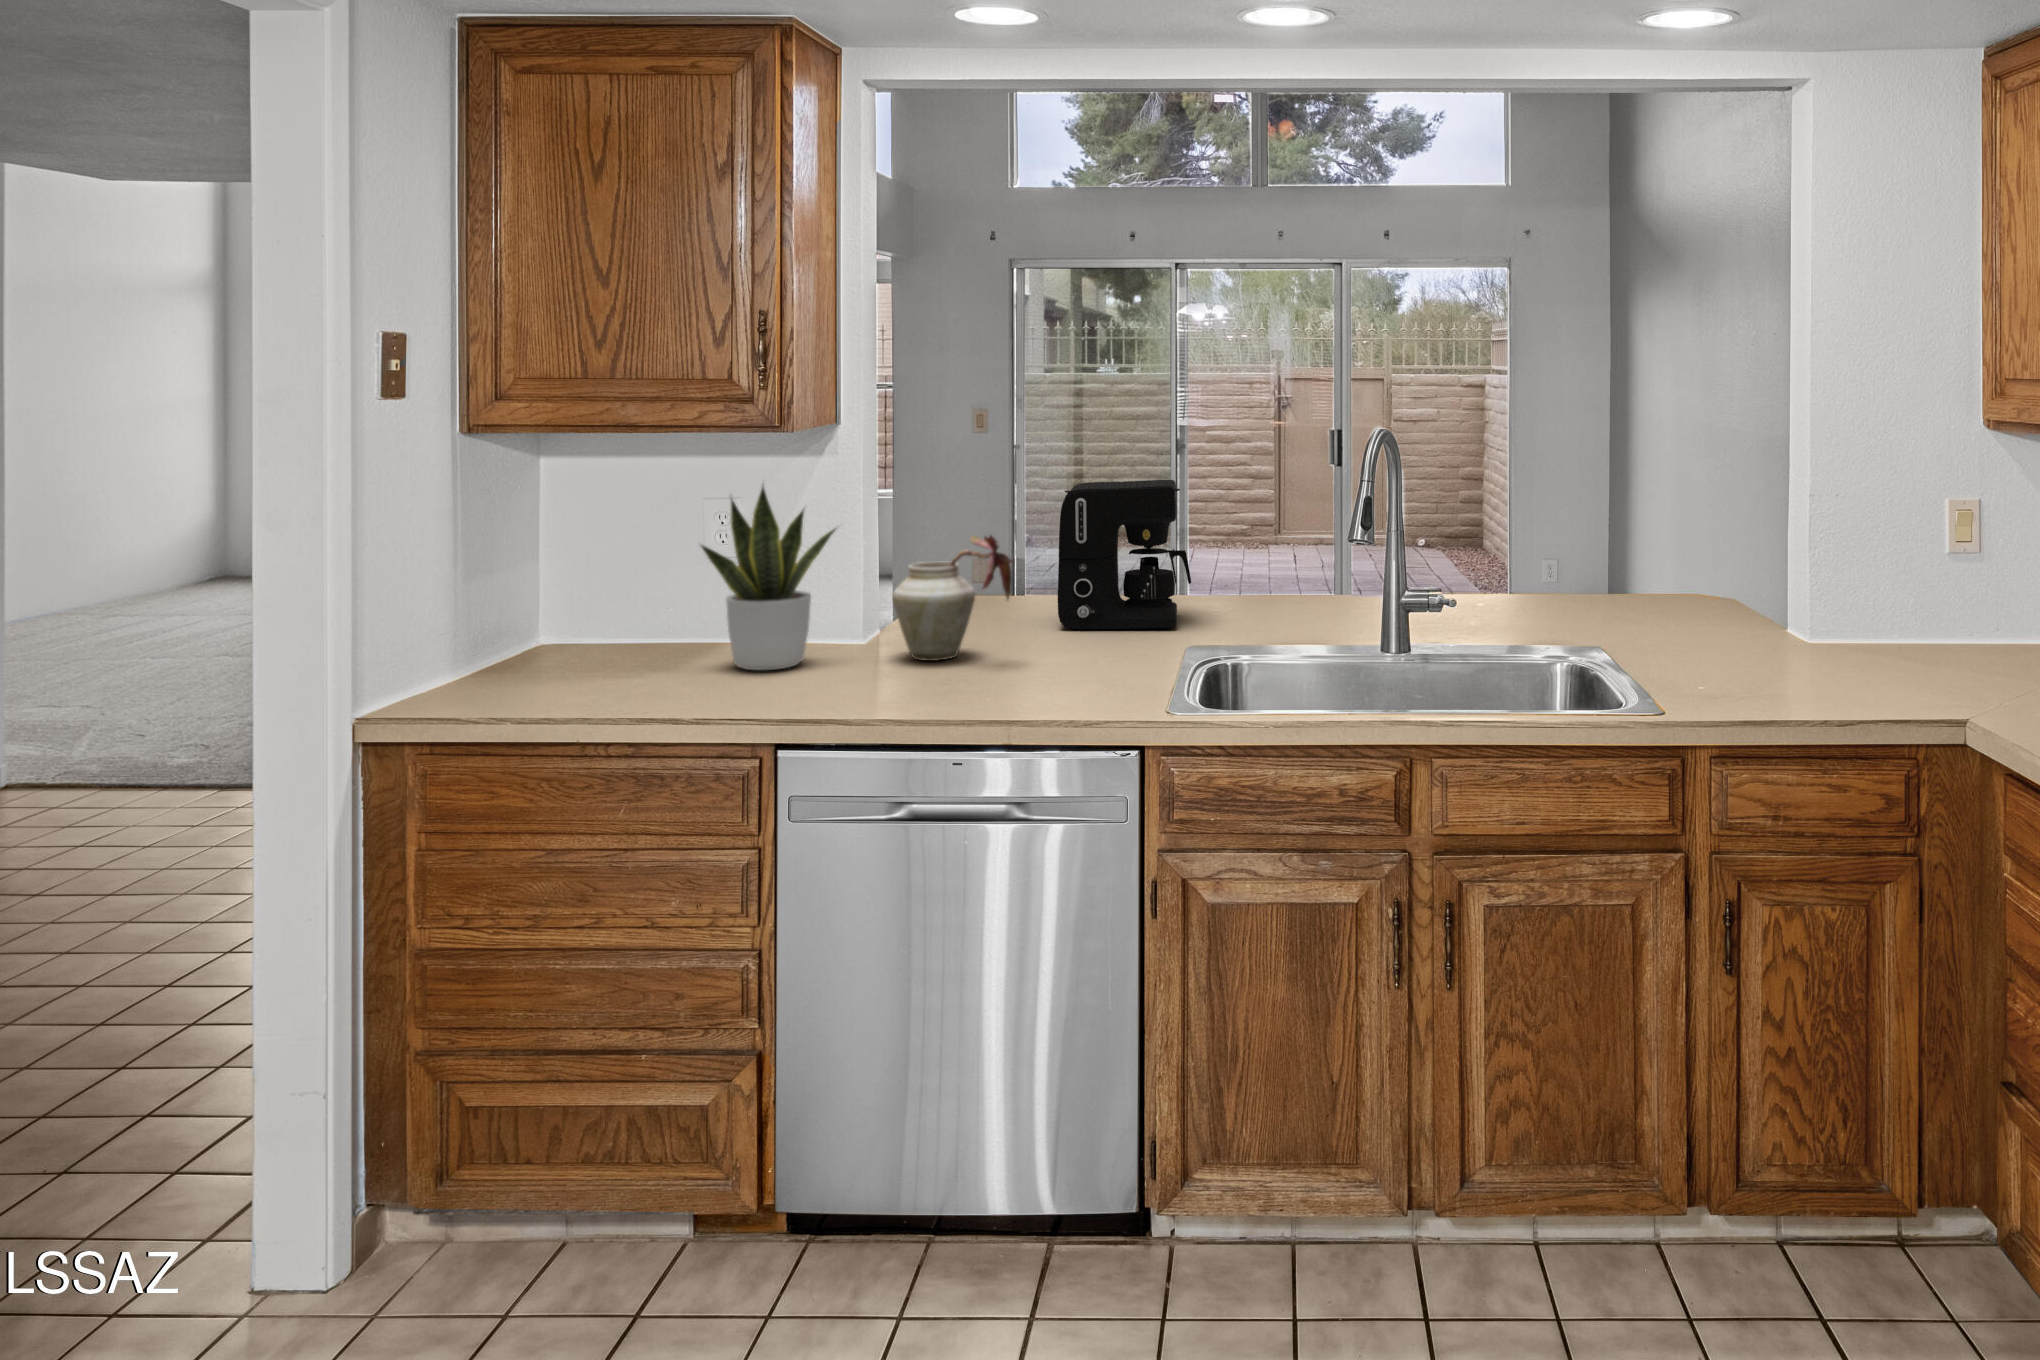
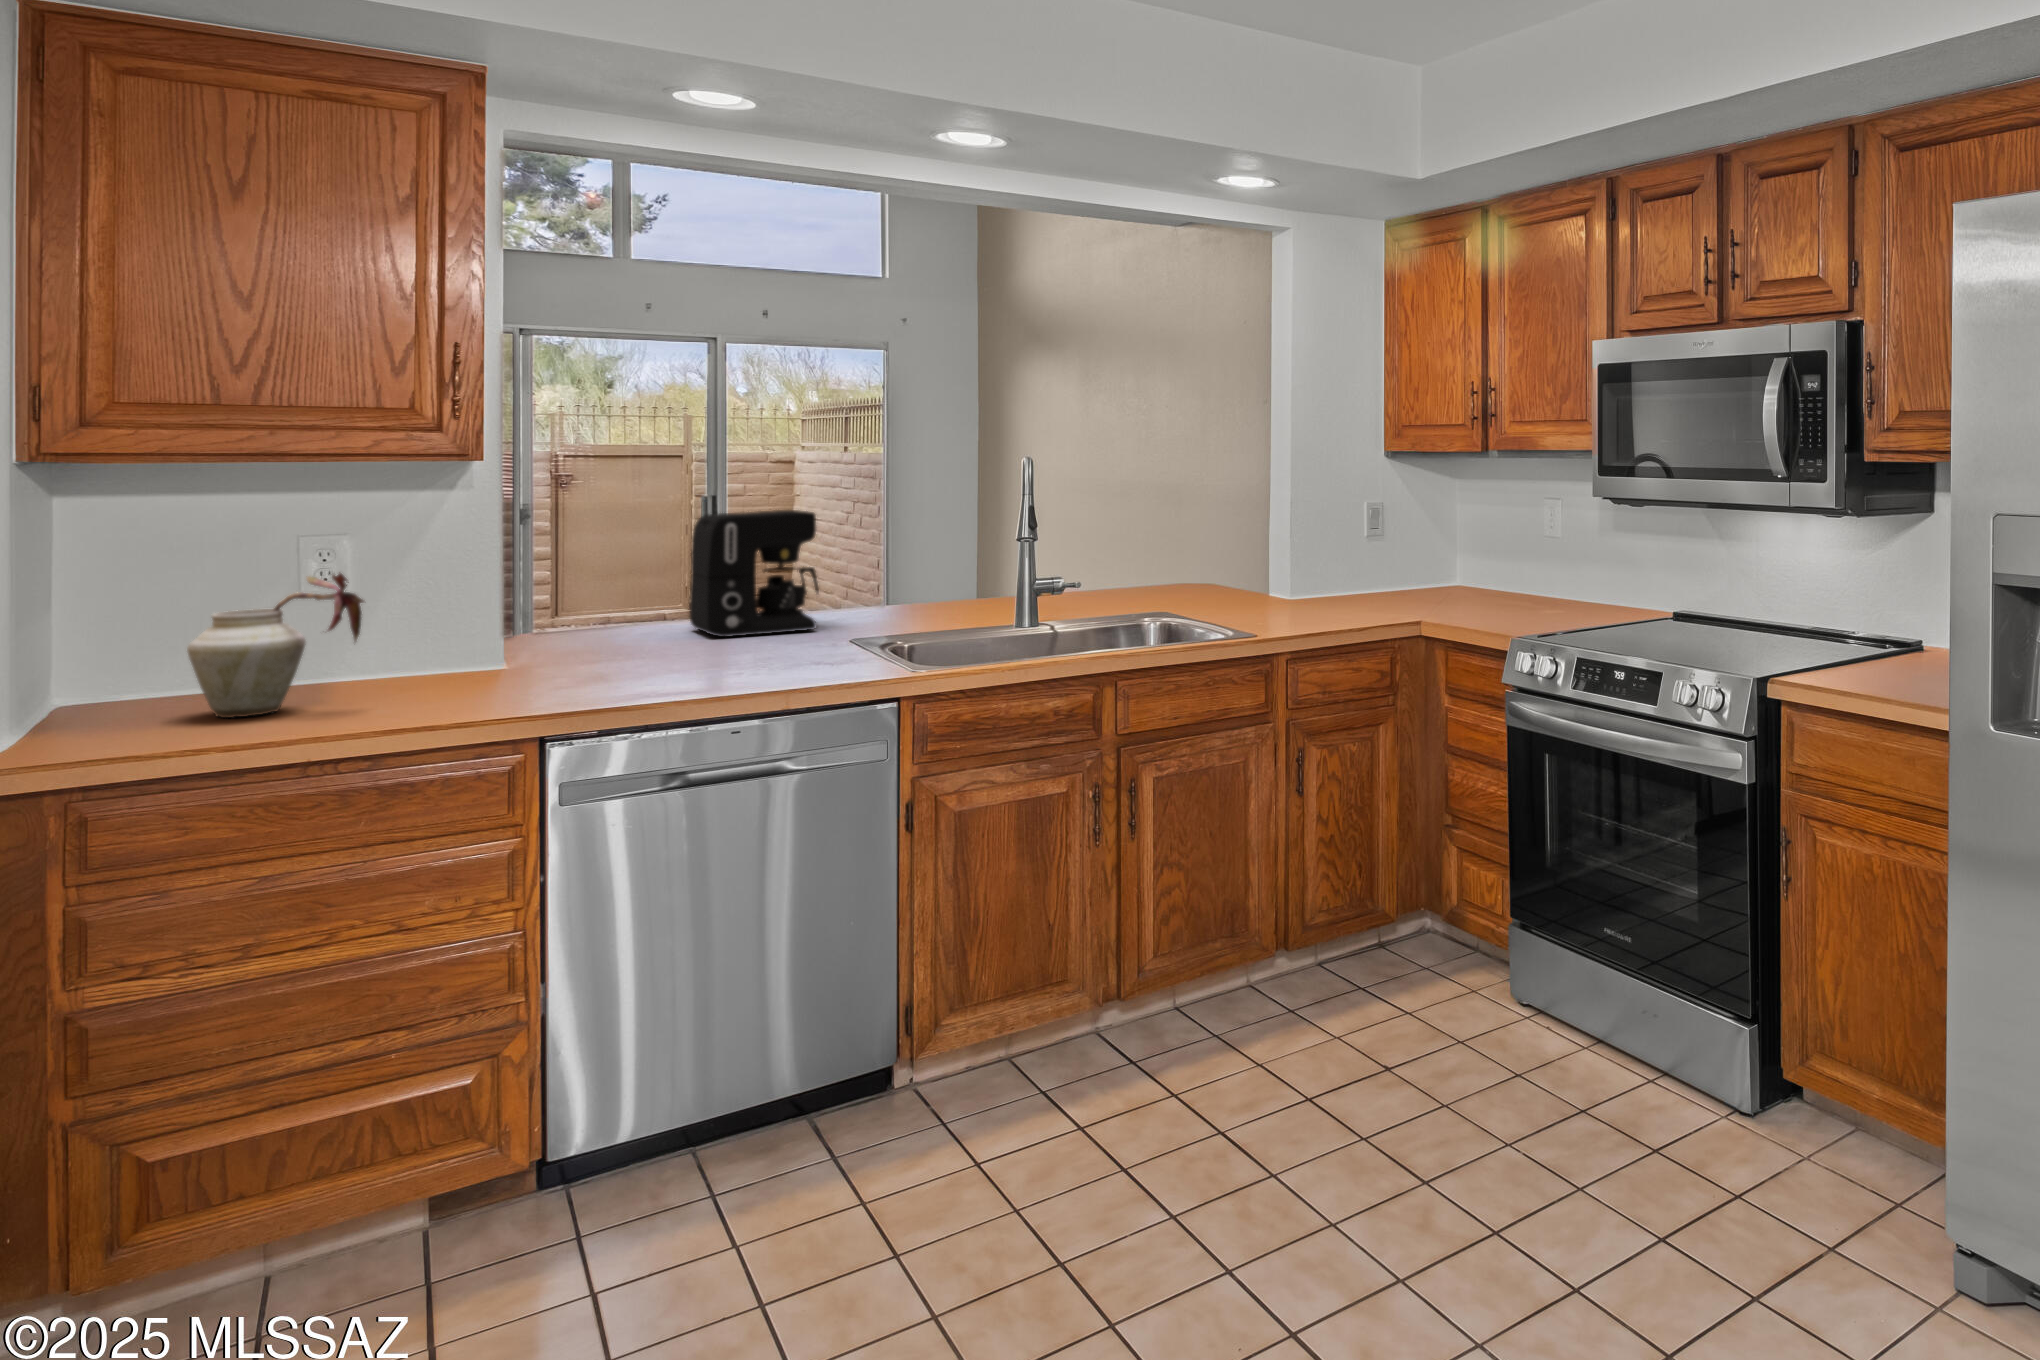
potted plant: present [701,486,836,670] -> none [398,505,542,683]
vase: present [892,536,1013,661] -> present [187,572,364,718]

